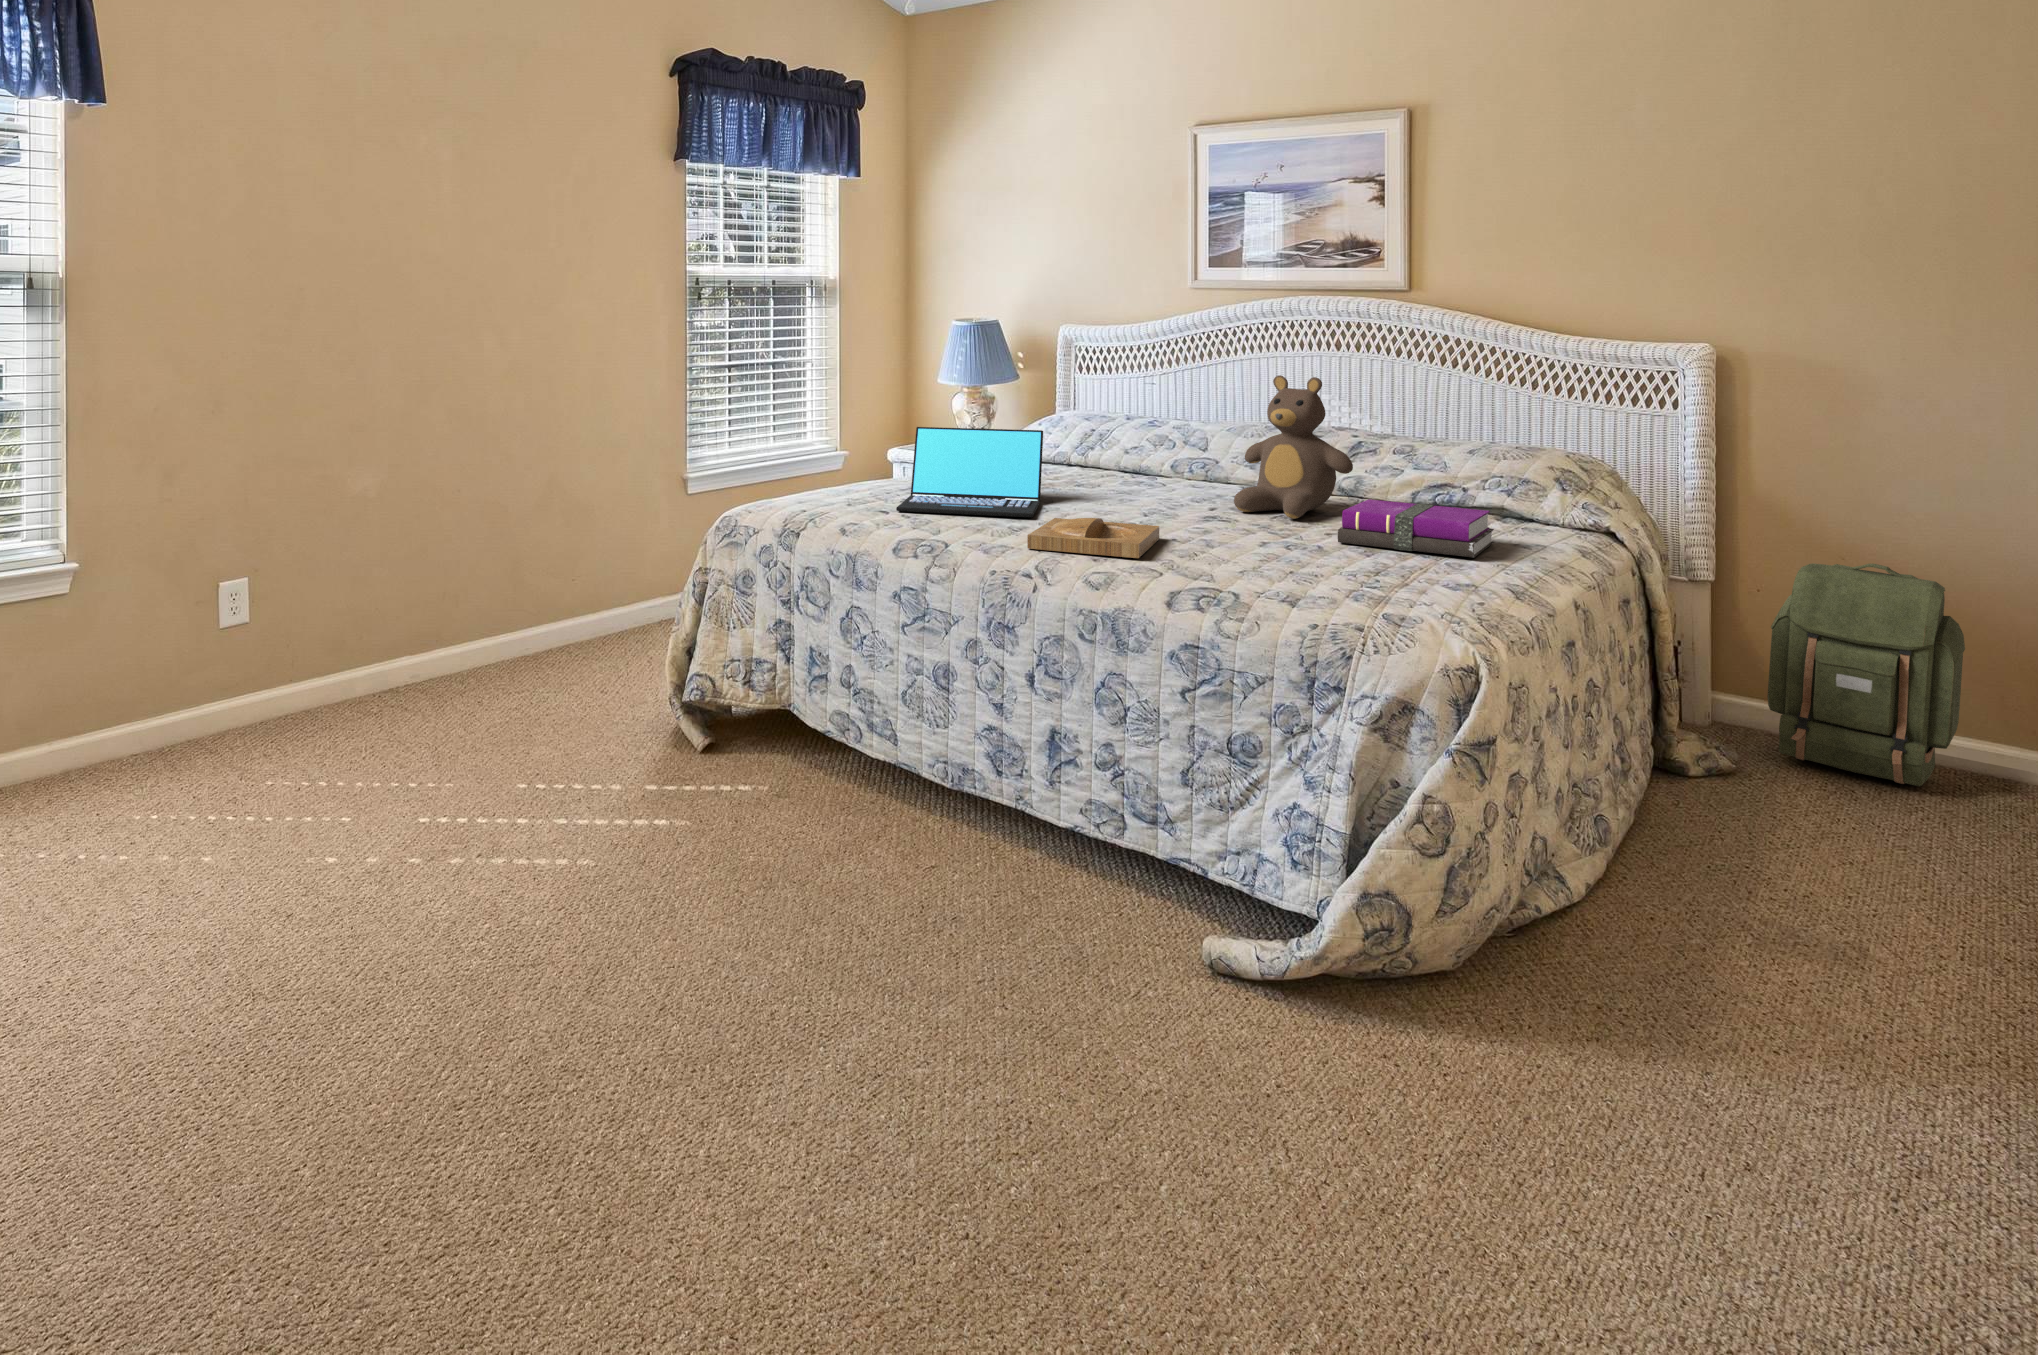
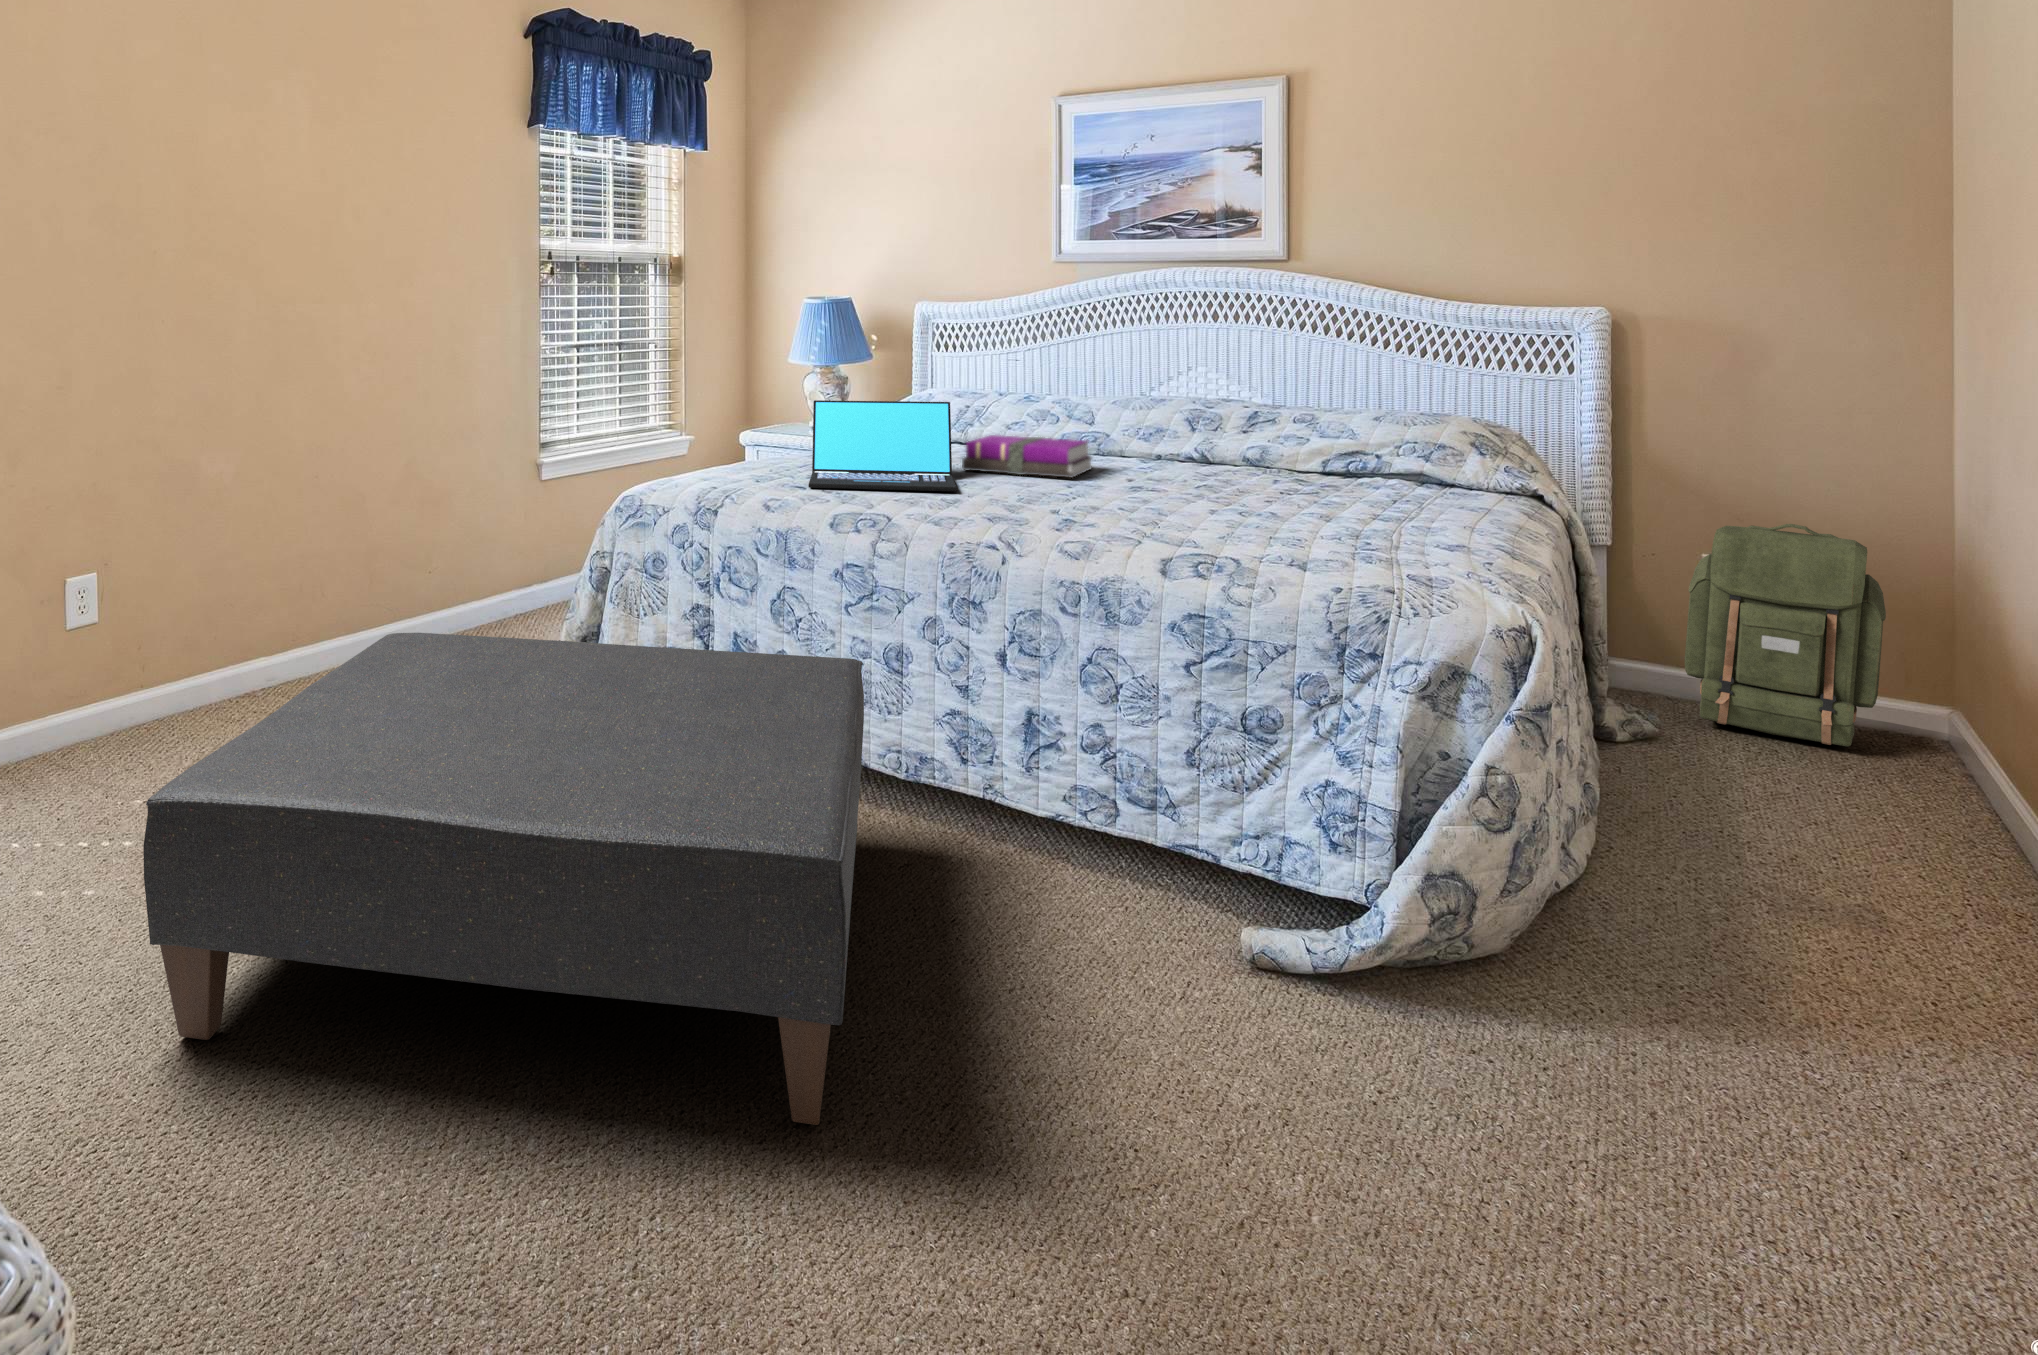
teddy bear: present [1234,375,1353,519] -> none [1155,341,1279,488]
notebook: present [1338,499,1494,557] -> present [962,435,1092,478]
tray: present [1027,518,1159,558] -> none [977,489,1104,528]
ottoman: none [207,640,900,1088] -> present [143,633,864,1125]

